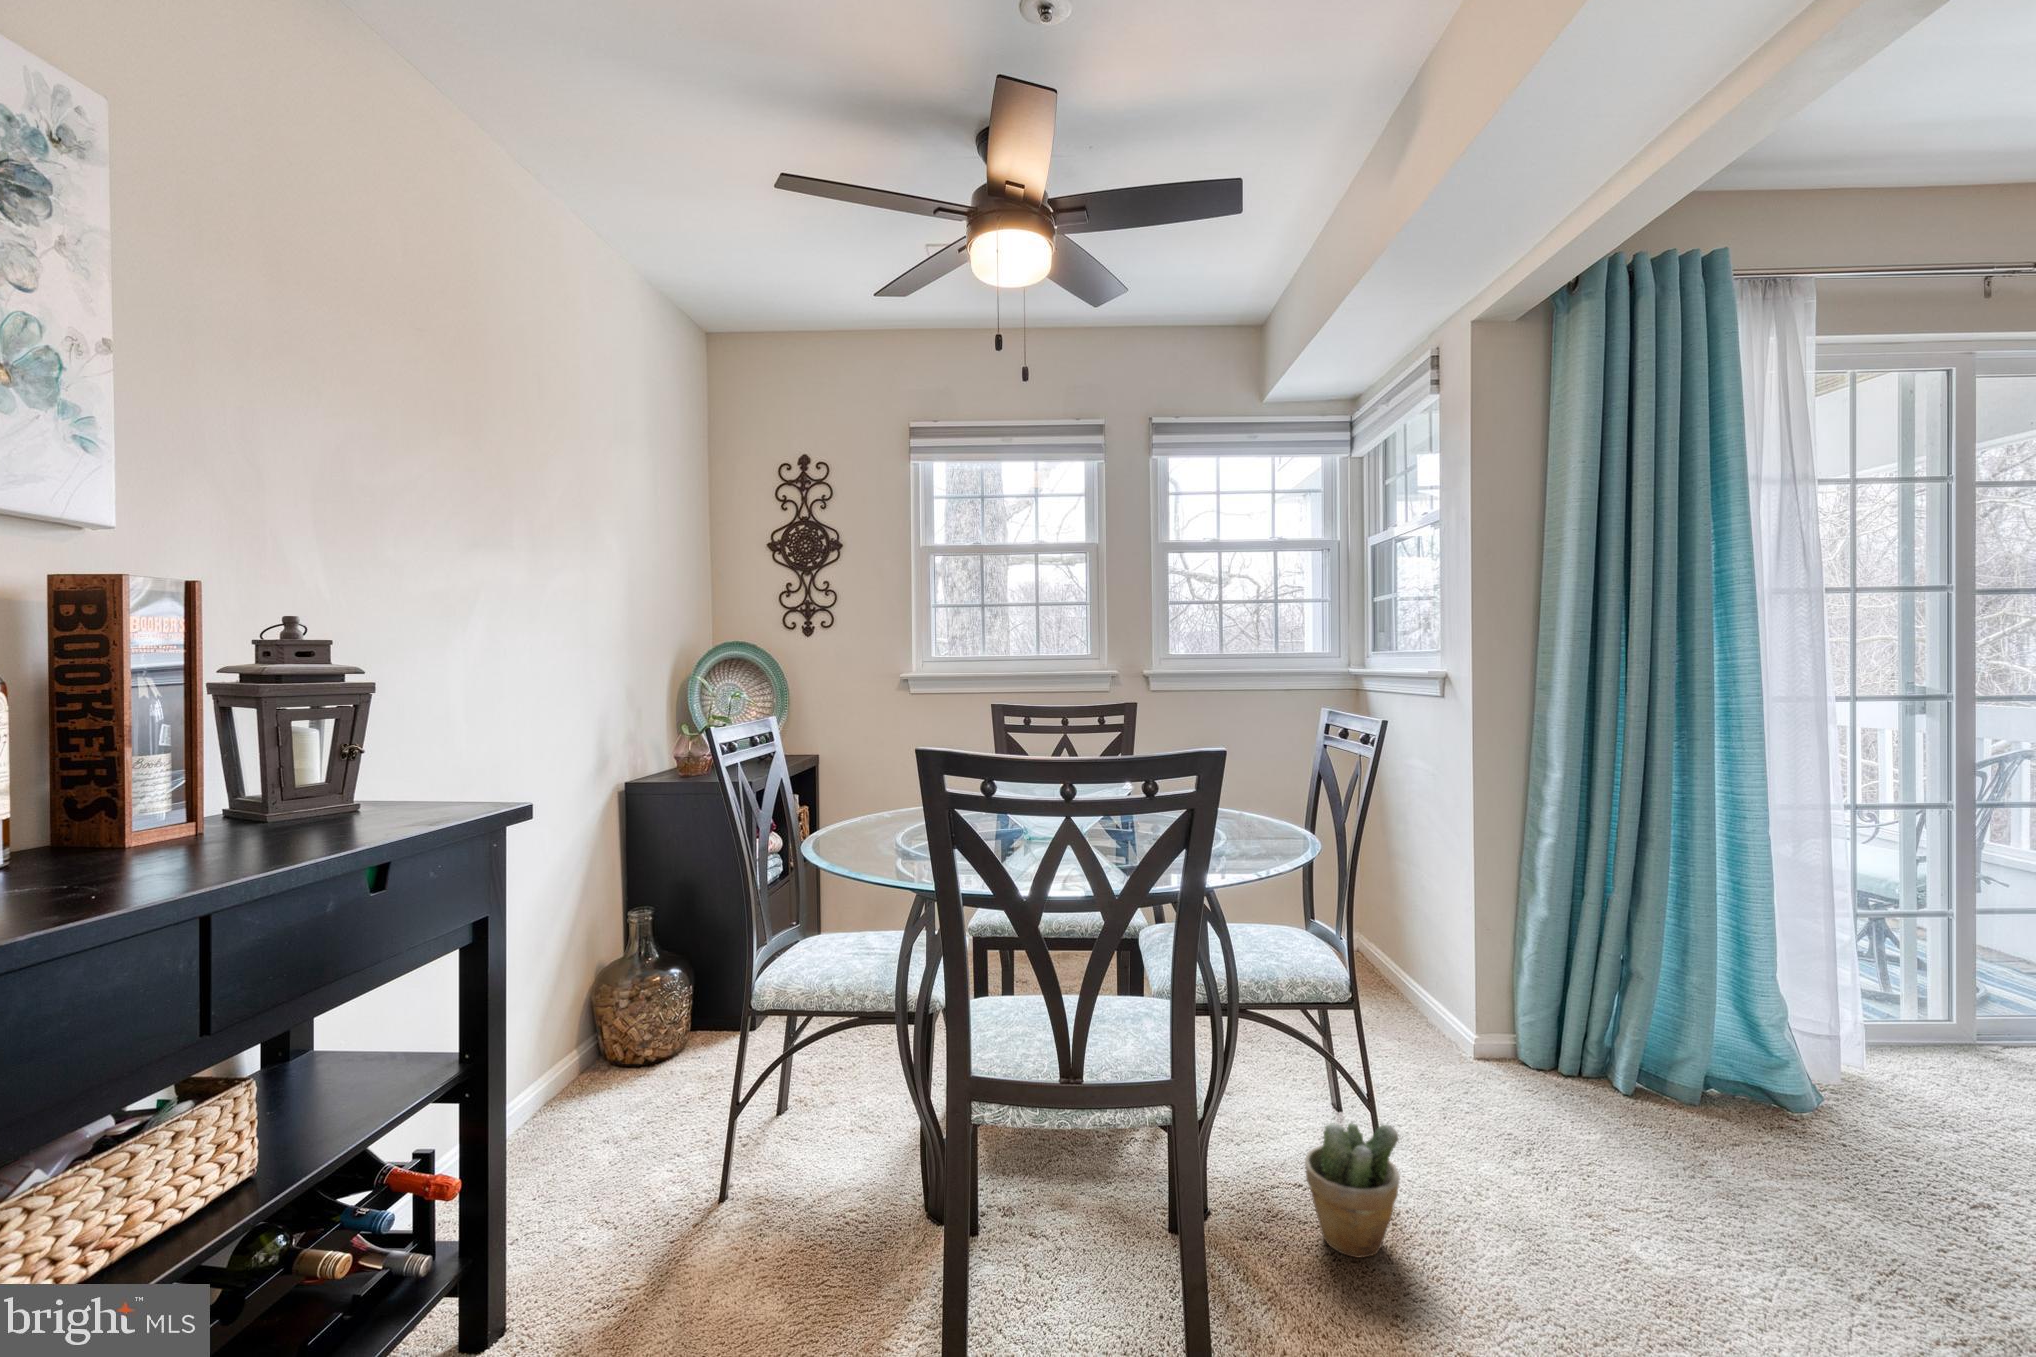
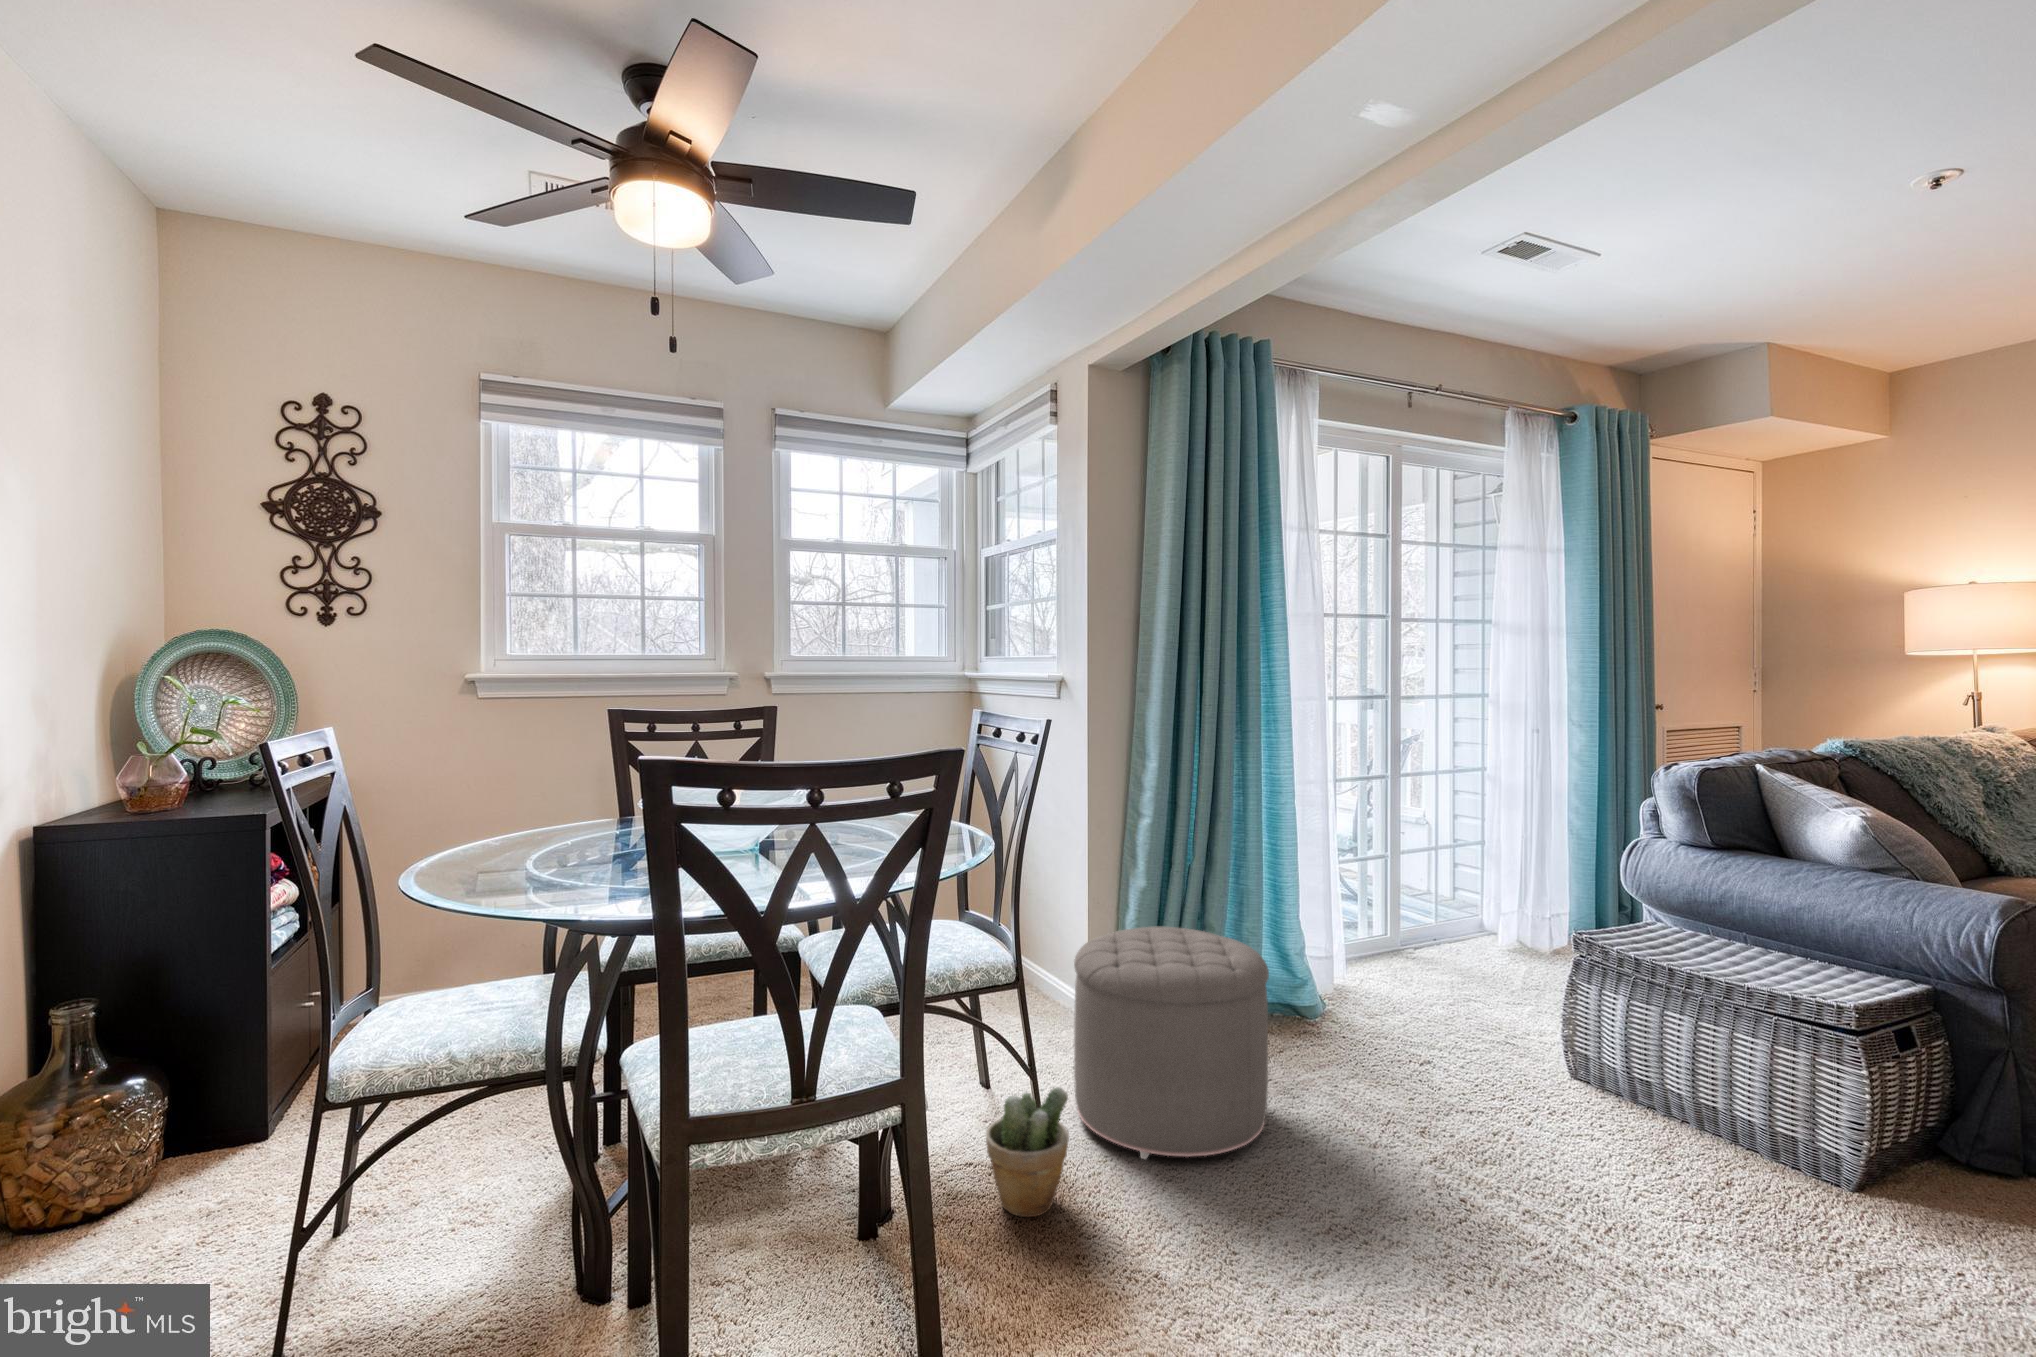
ottoman: none [1431,964,1690,1246] -> present [1074,927,1269,1159]

